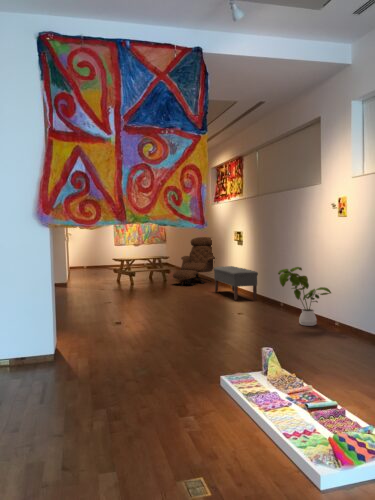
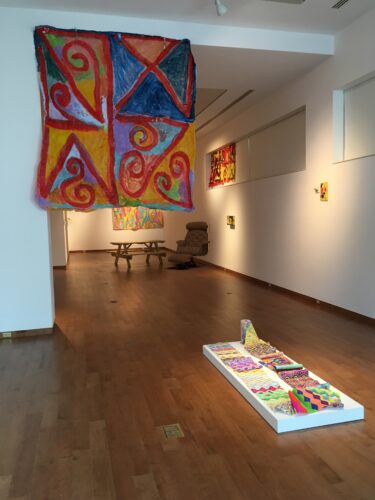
bench: present [214,266,258,301] -> none [207,250,249,283]
house plant: present [278,267,331,326] -> none [265,249,316,305]

